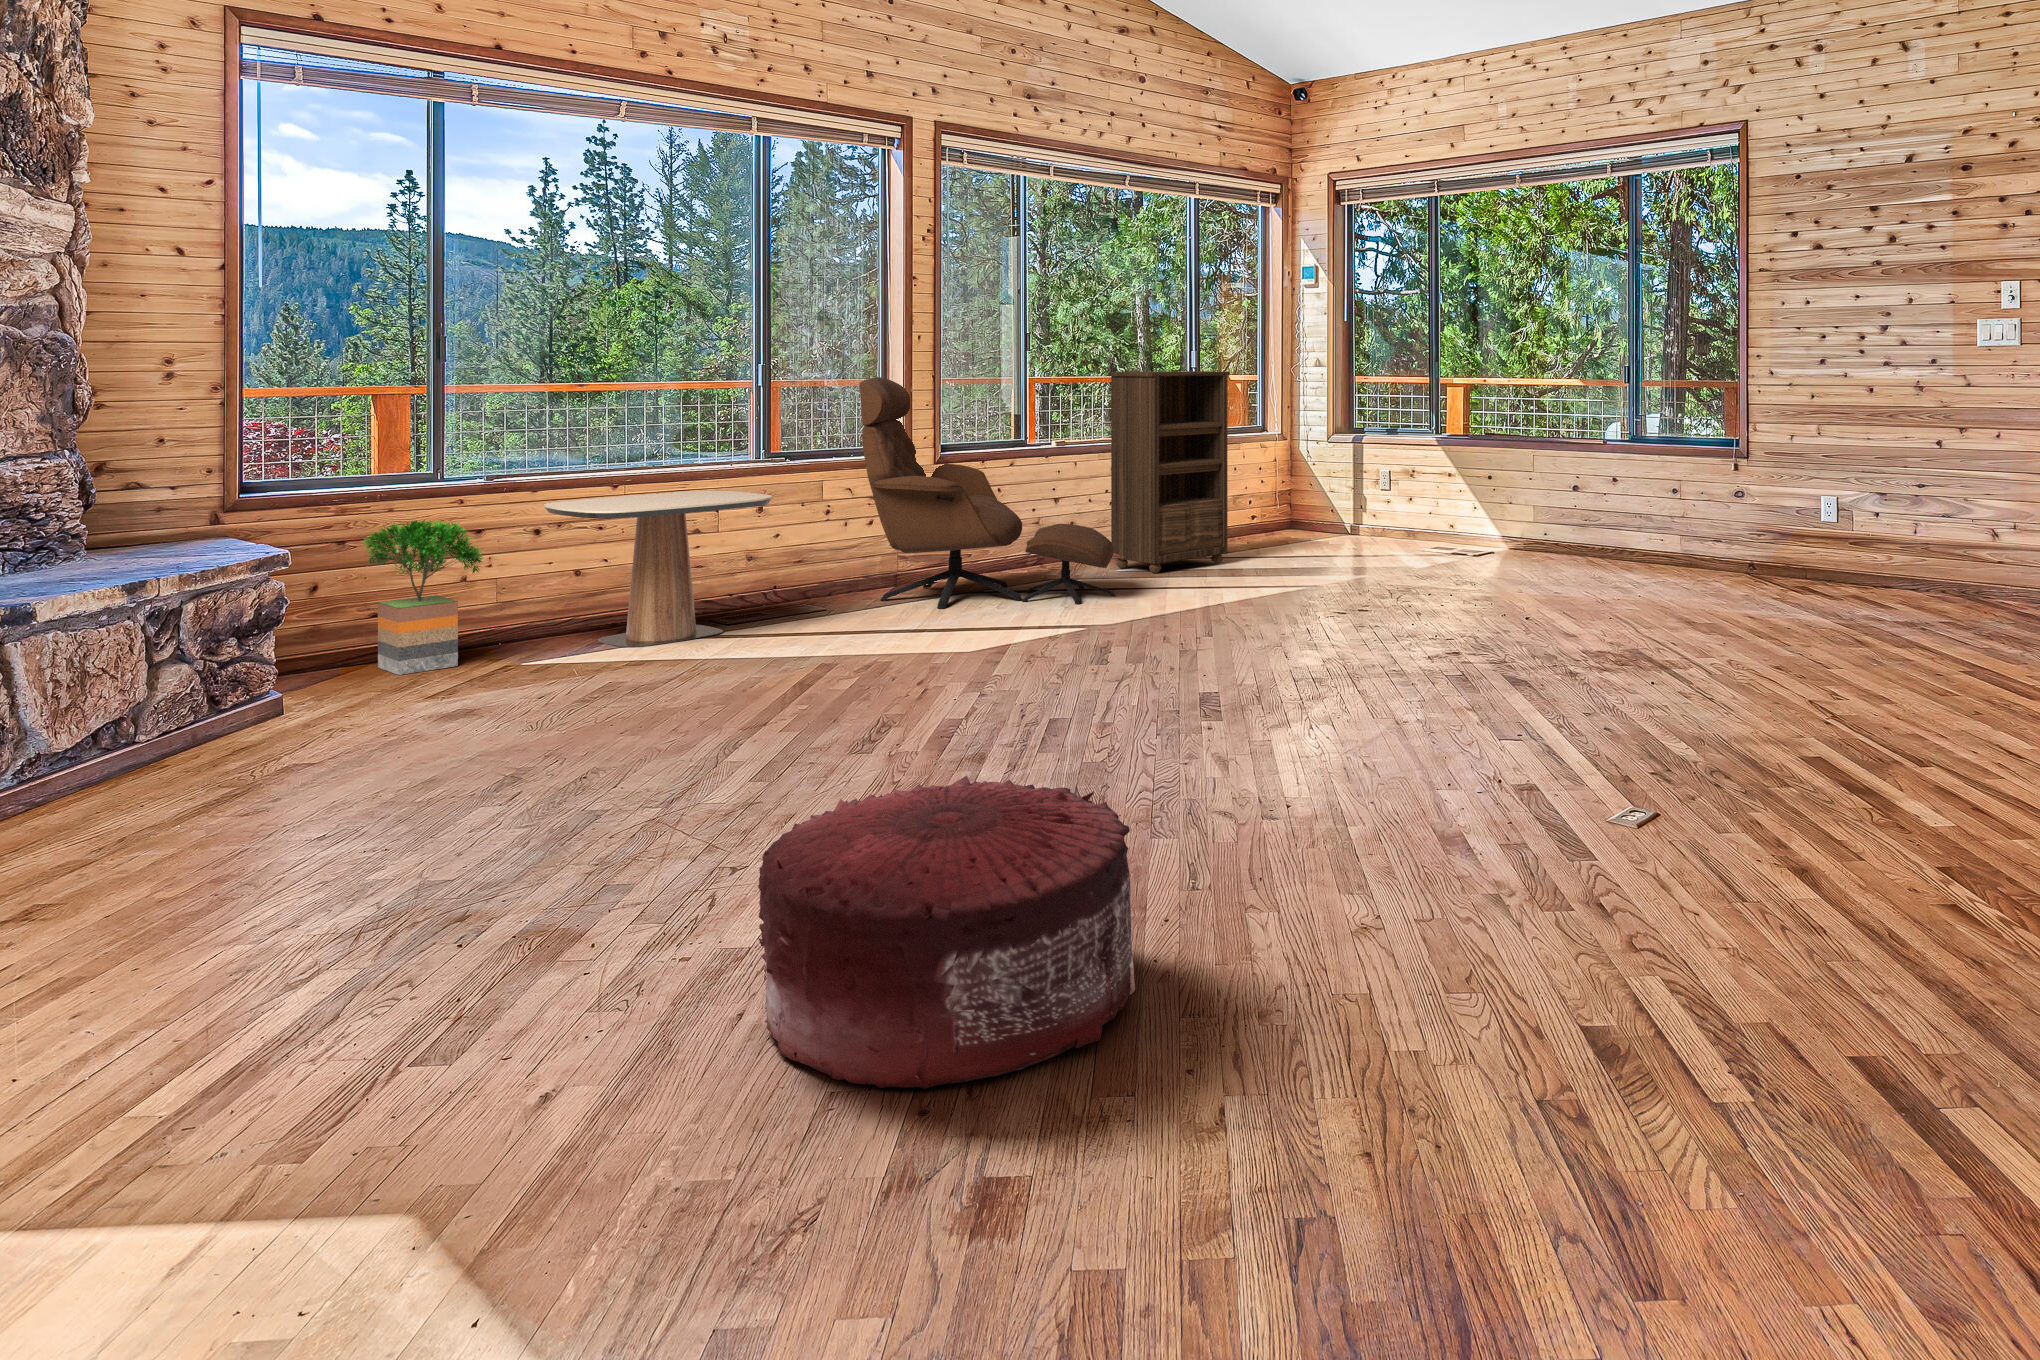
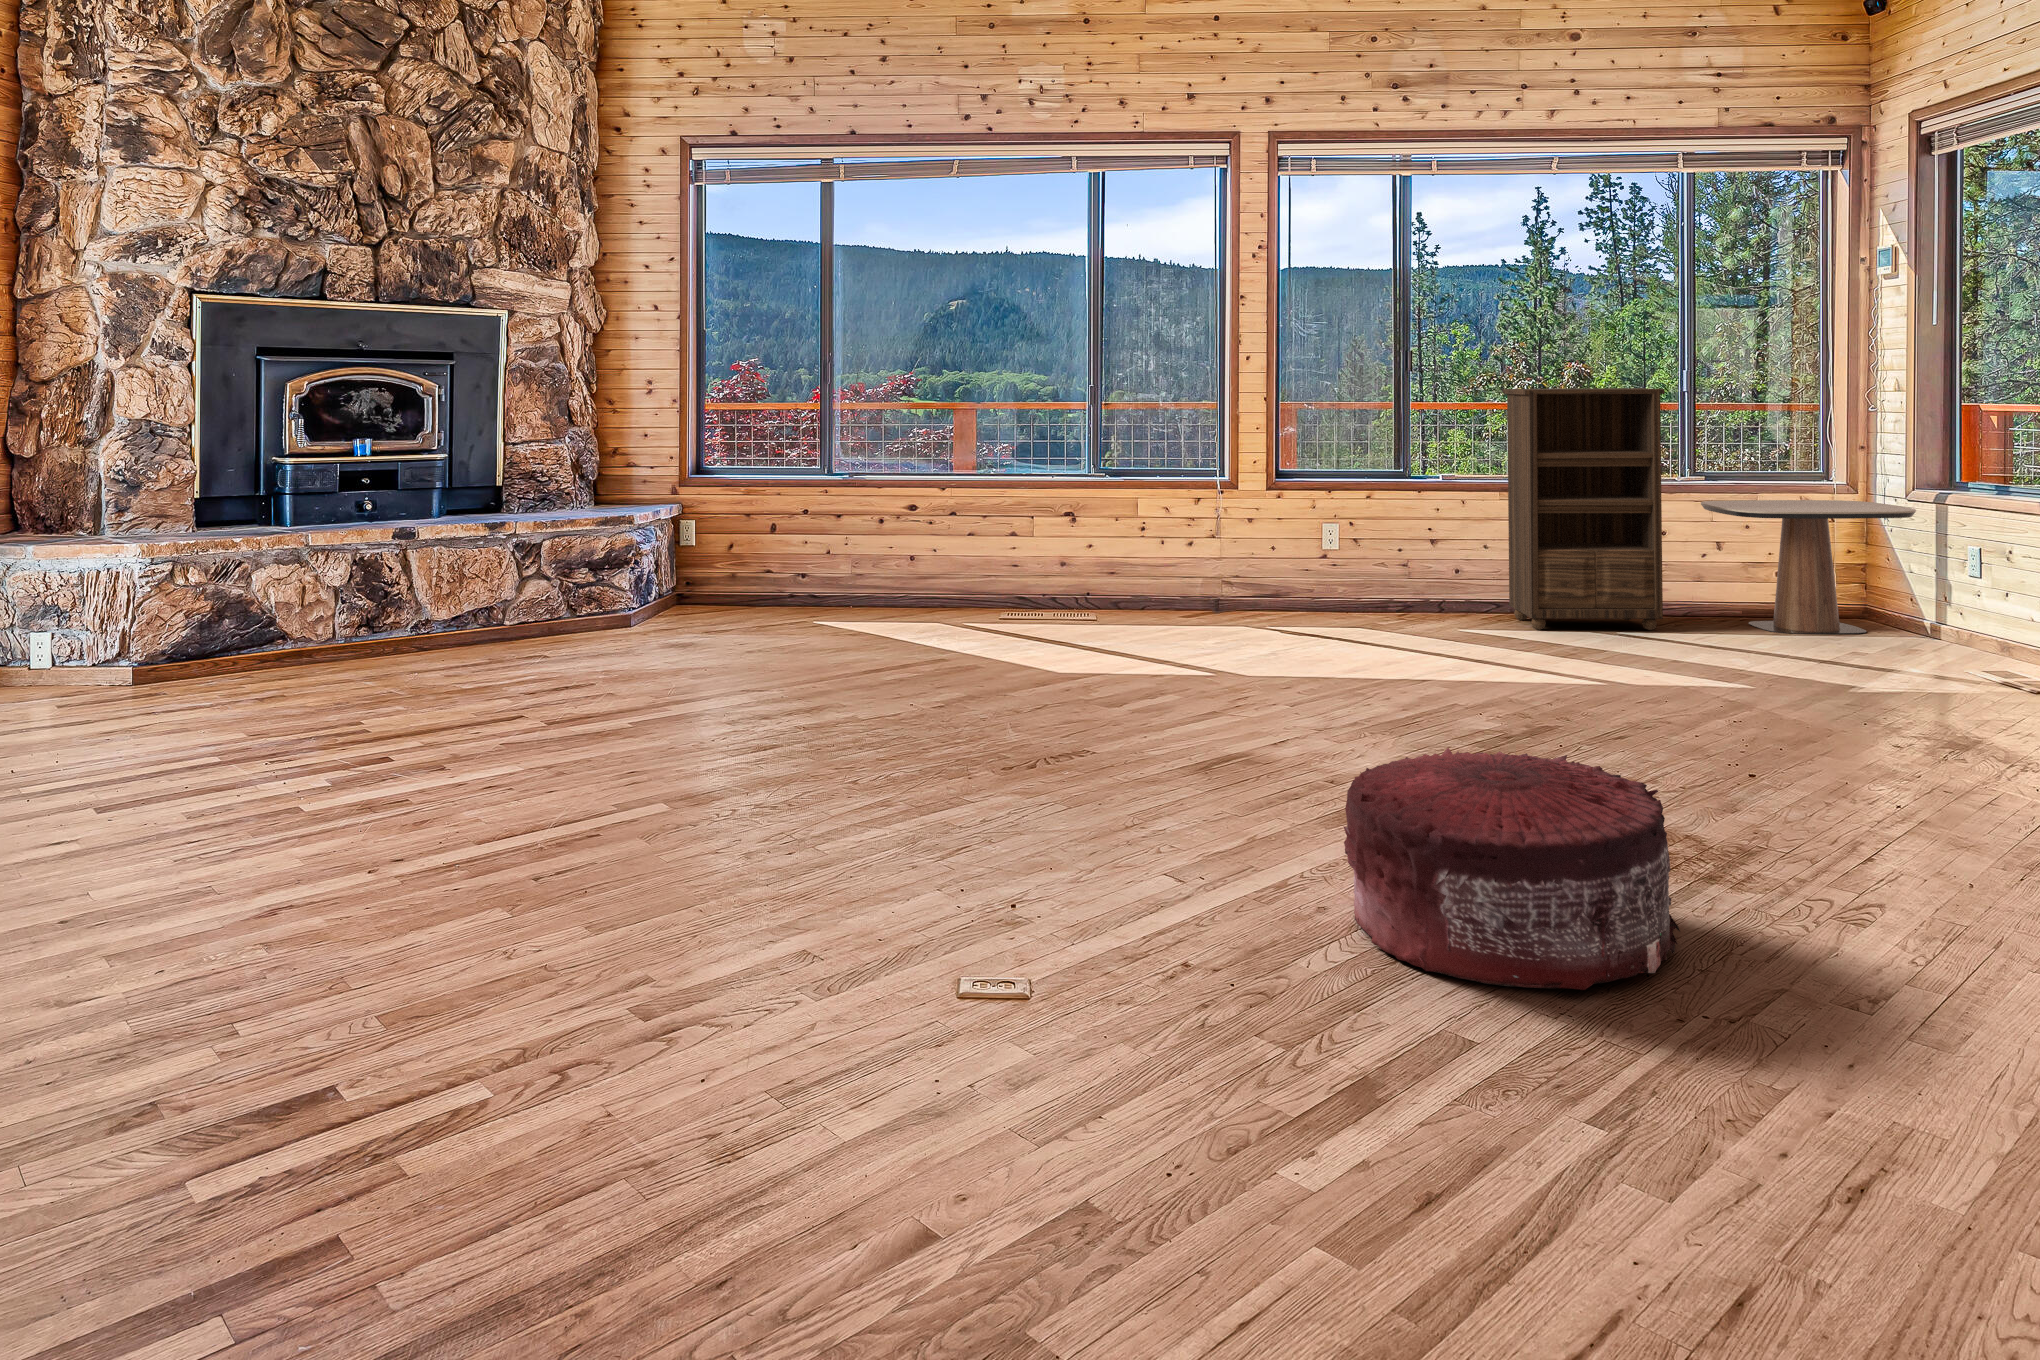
lounge chair: present [859,377,1115,609] -> none [1160,394,1425,646]
side table: present [544,491,772,647] -> present [1701,500,1916,634]
potted tree: present [364,520,483,675] -> none [743,500,818,615]
pouf: present [758,776,1135,1089] -> present [1344,748,1680,990]

